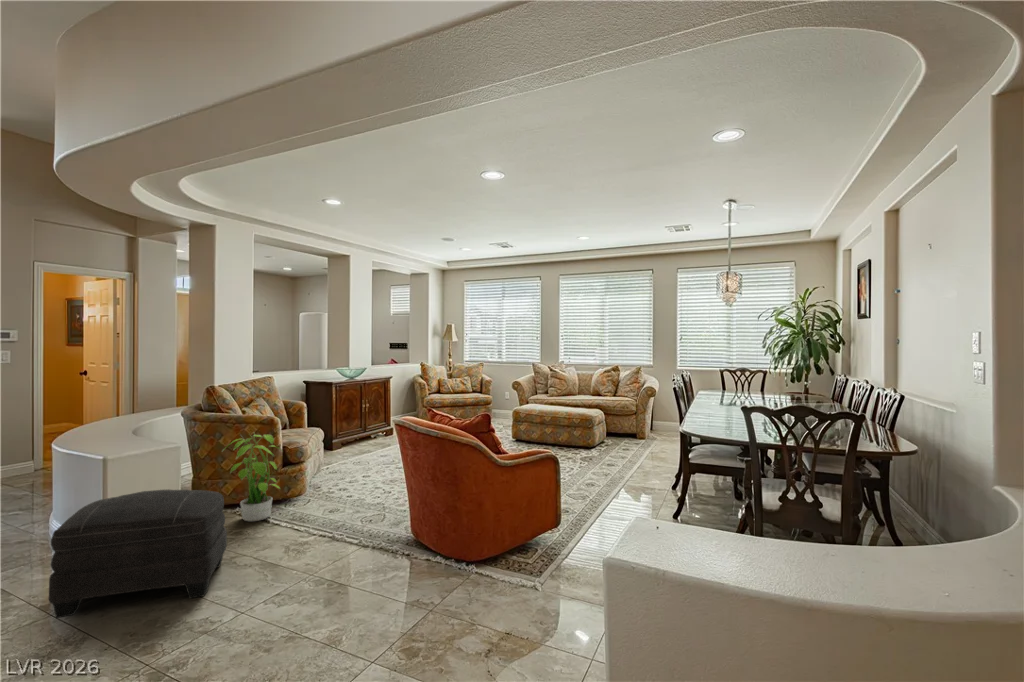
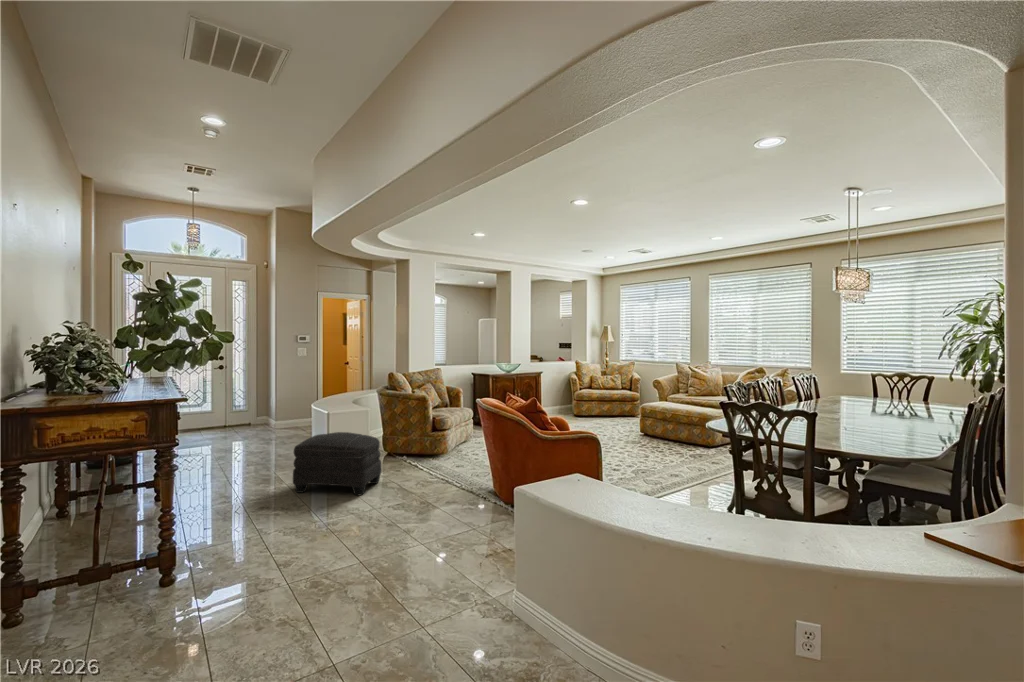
potted plant: present [223,434,280,521] -> none [393,405,431,464]

